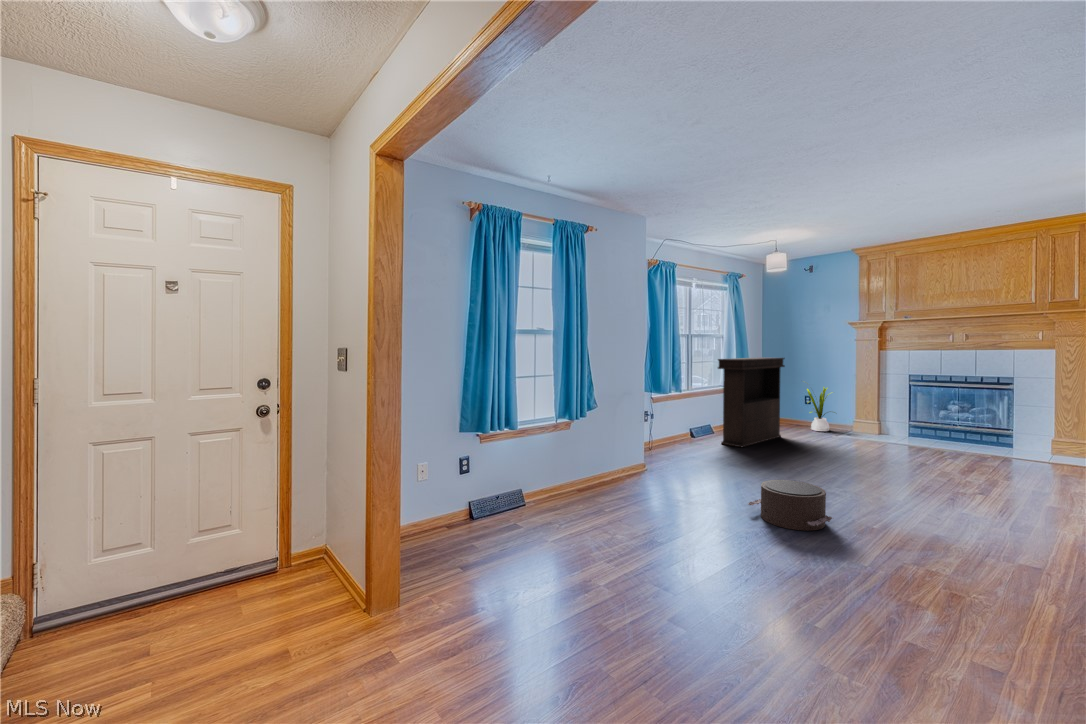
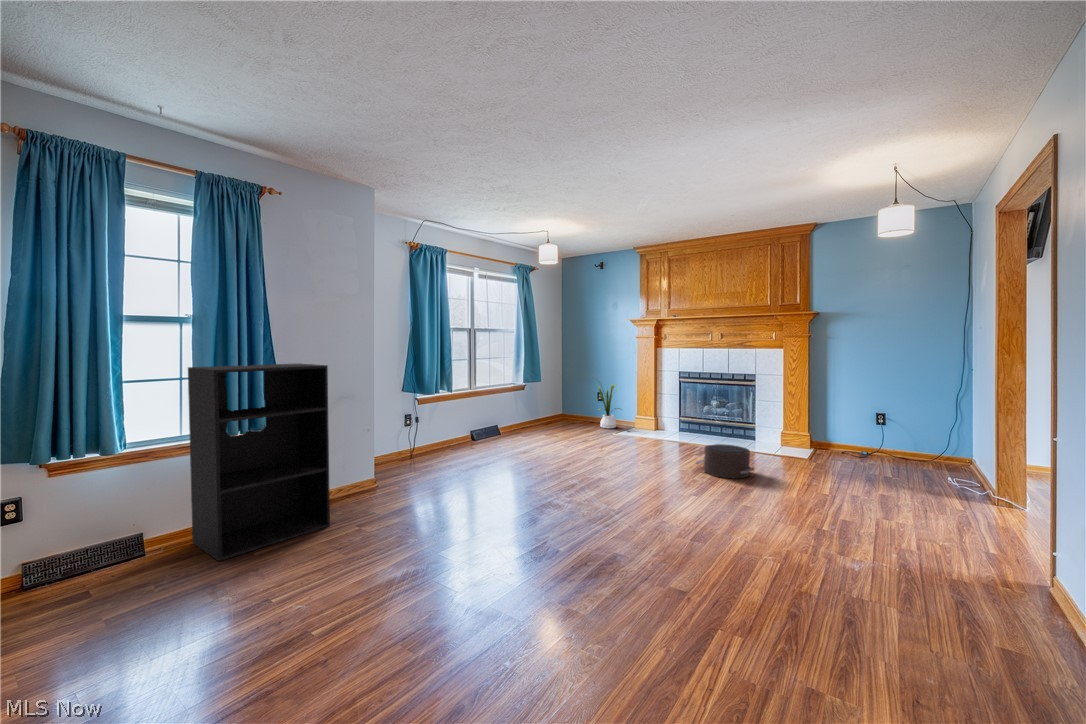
console table: present [718,357,785,447] -> none [492,354,568,450]
bookshelf: none [538,364,636,522] -> present [188,363,330,561]
pouf: present [748,480,832,531] -> present [696,444,755,478]

